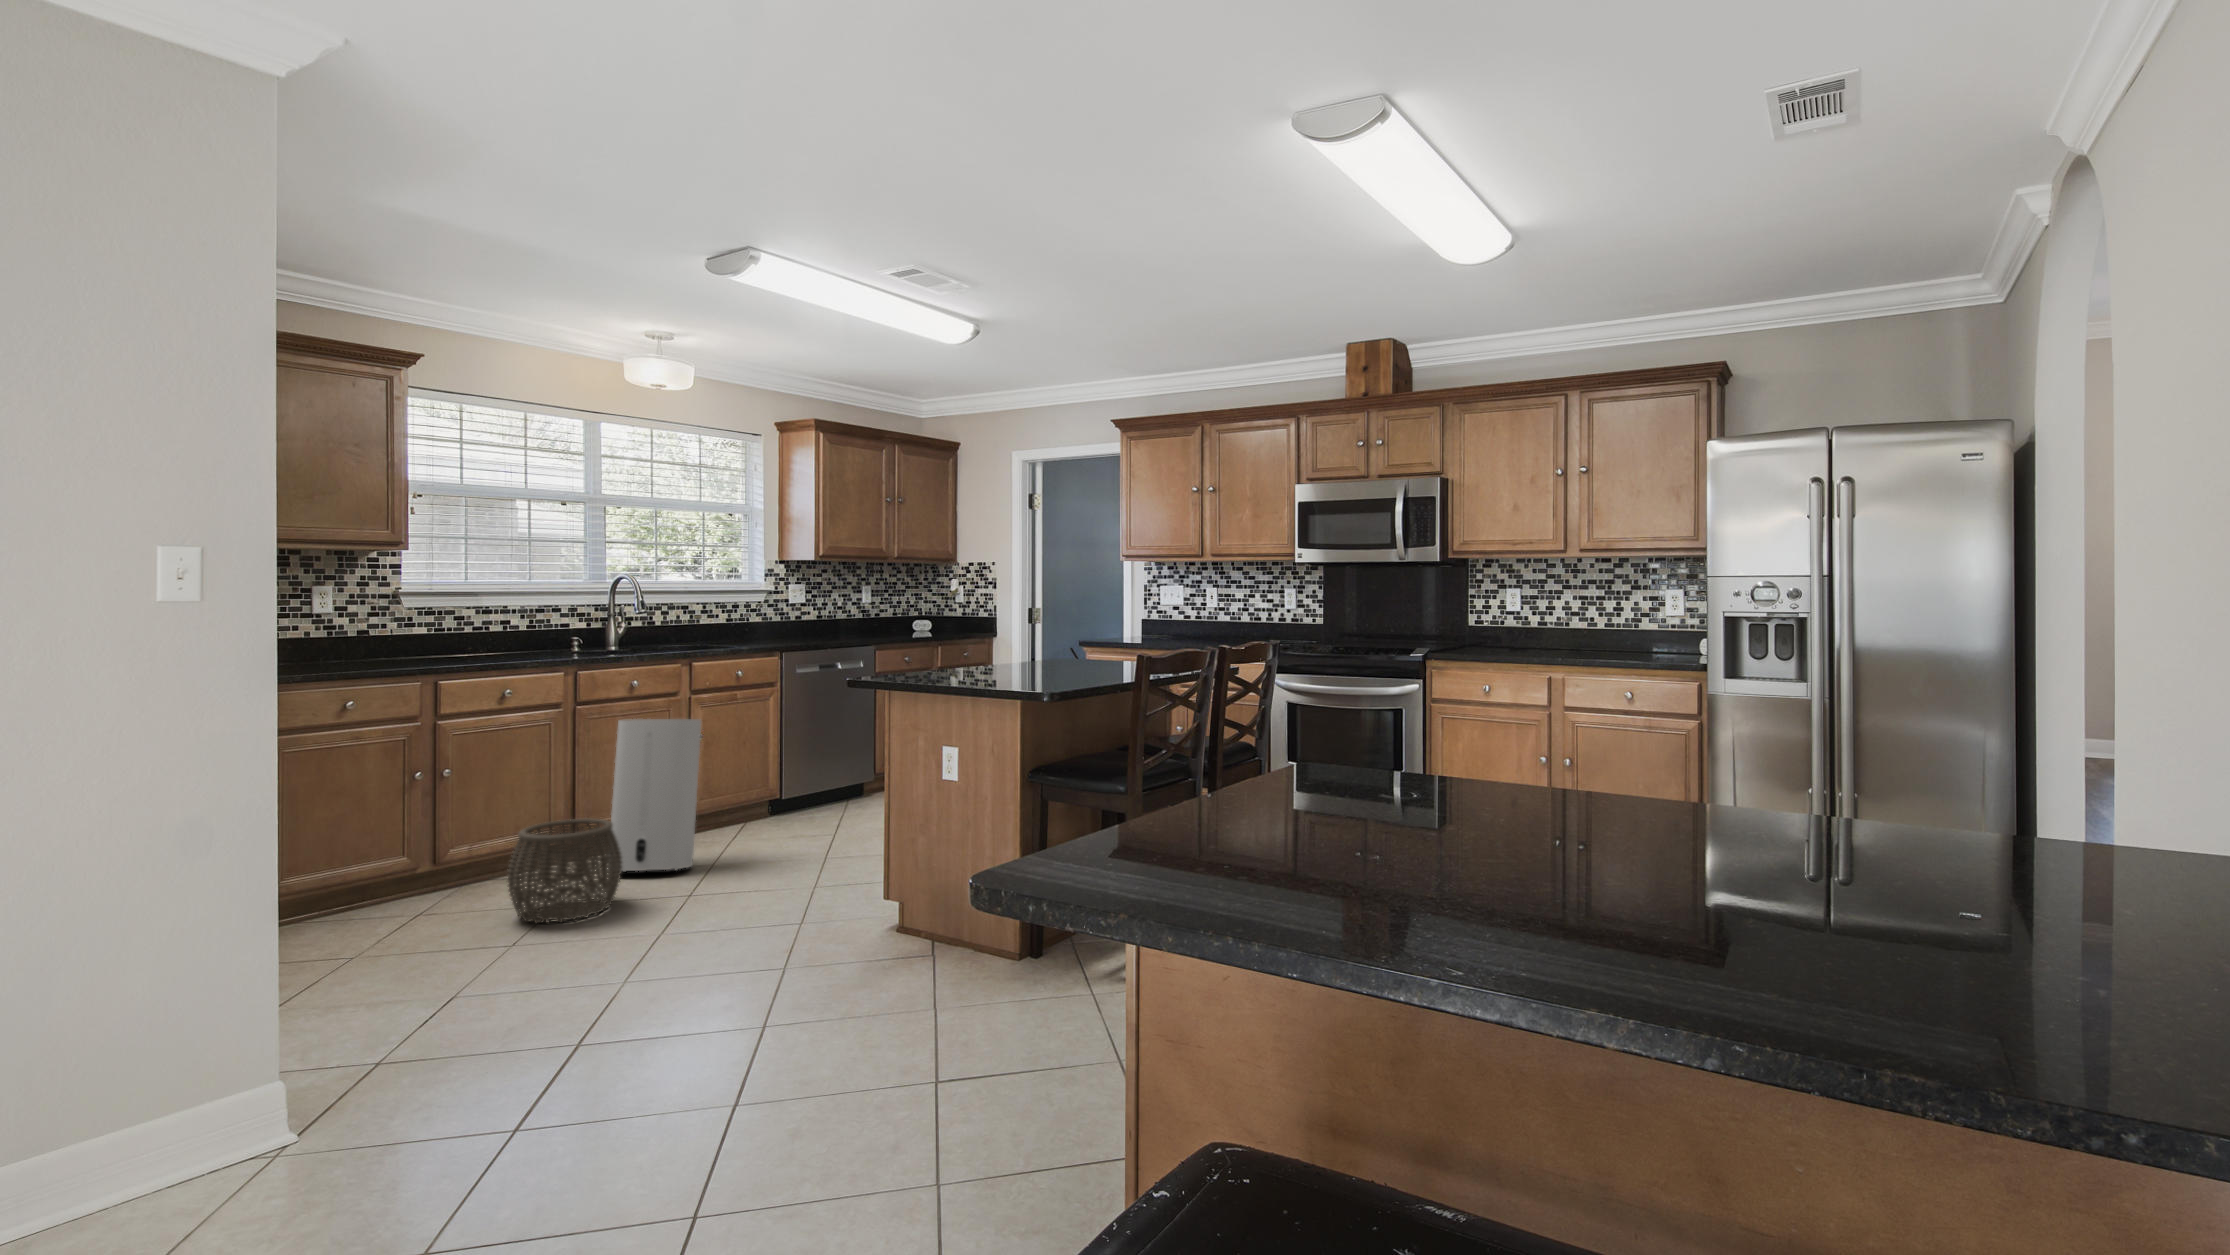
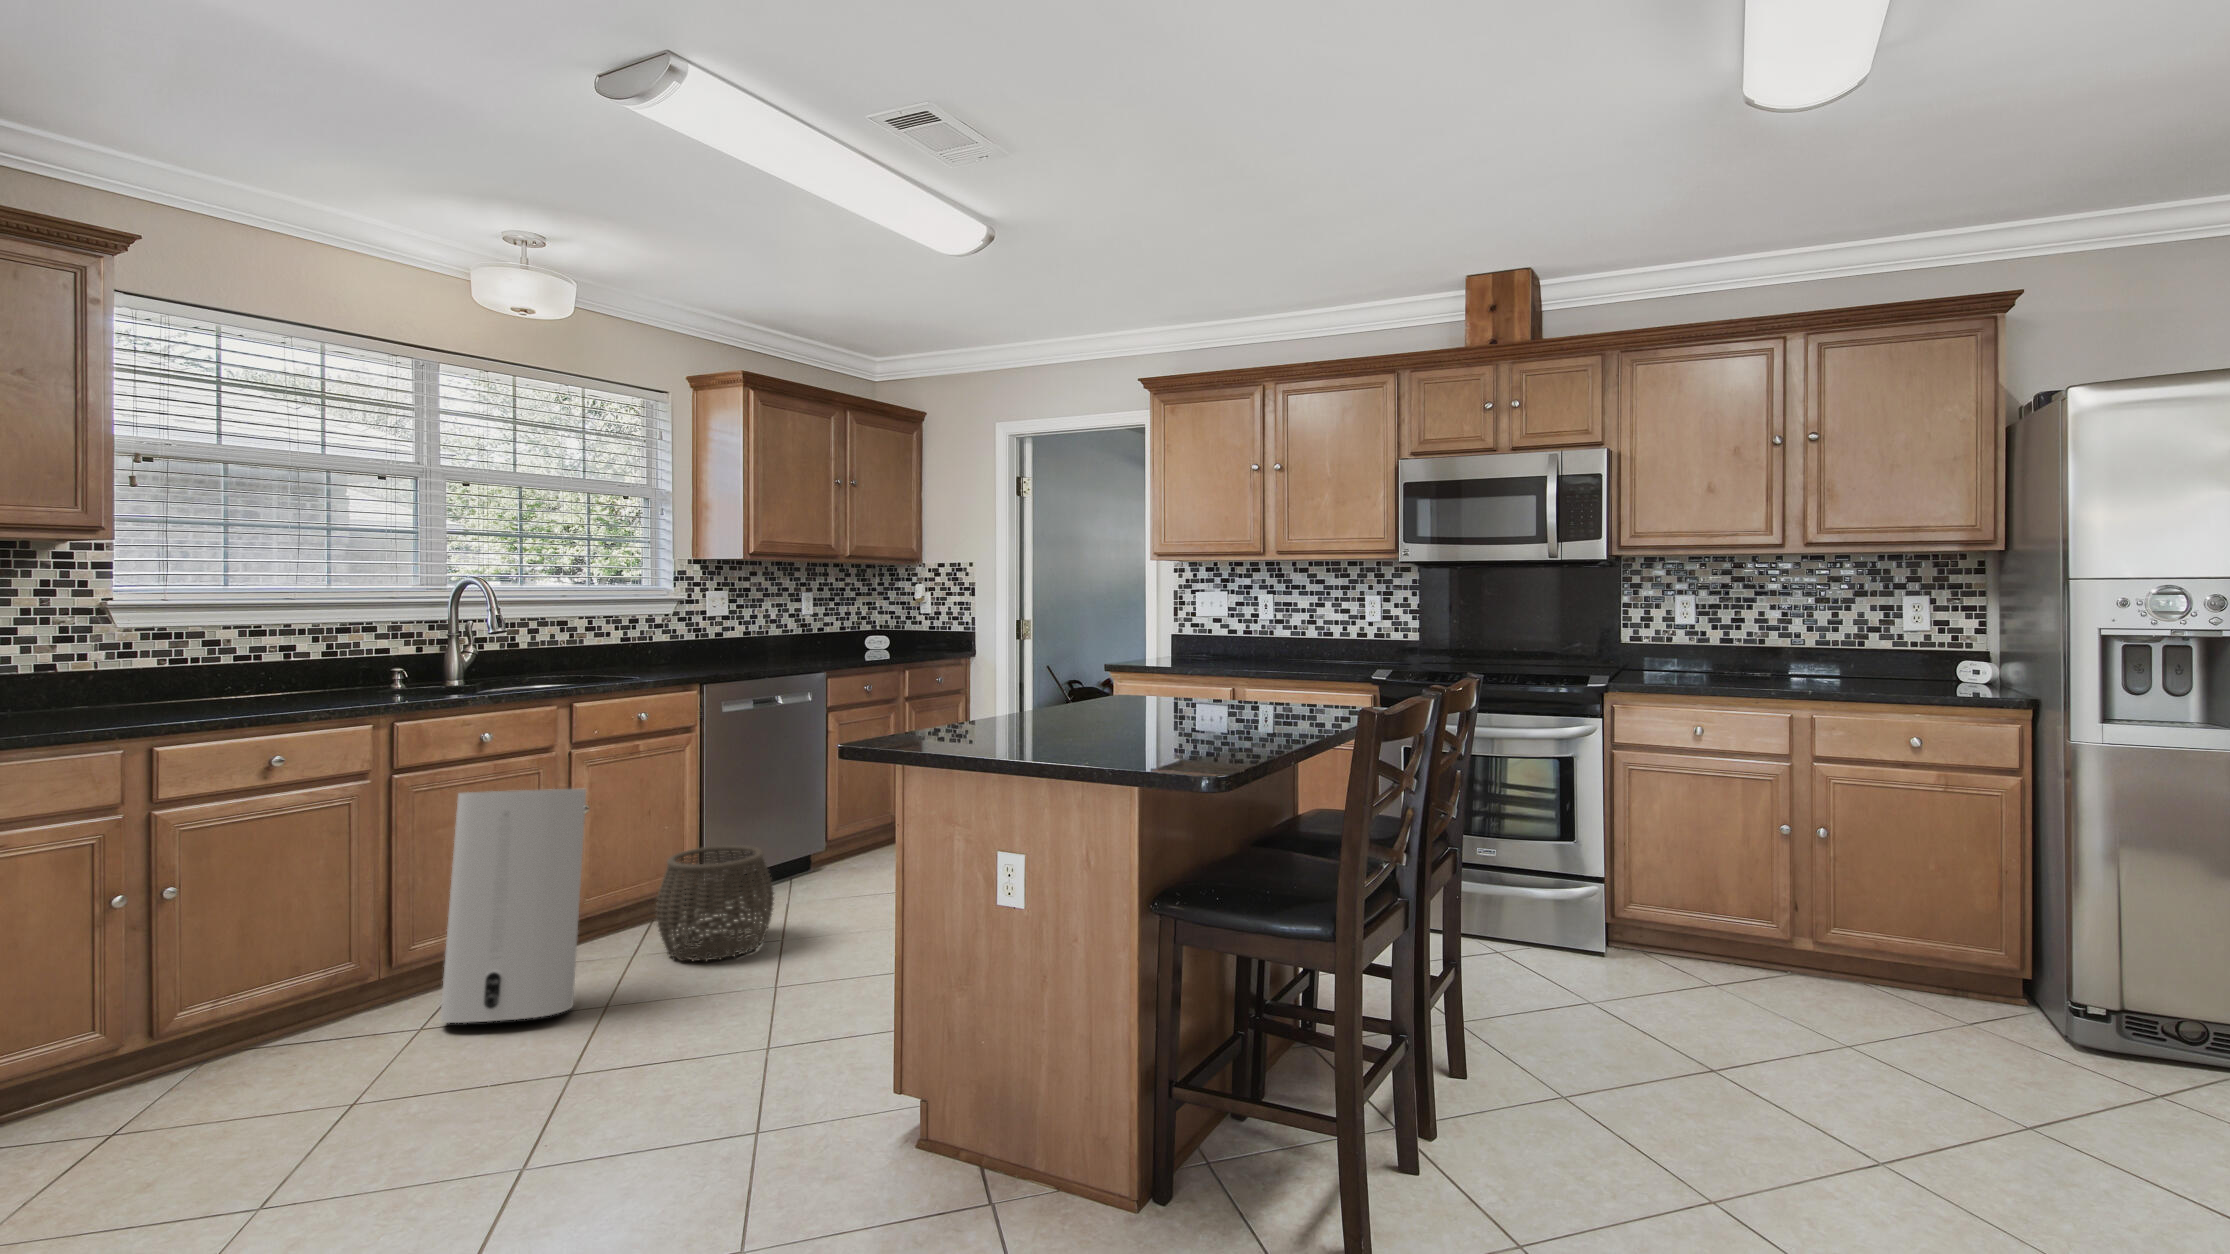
woven basket: present [507,818,623,923] -> present [656,845,774,961]

